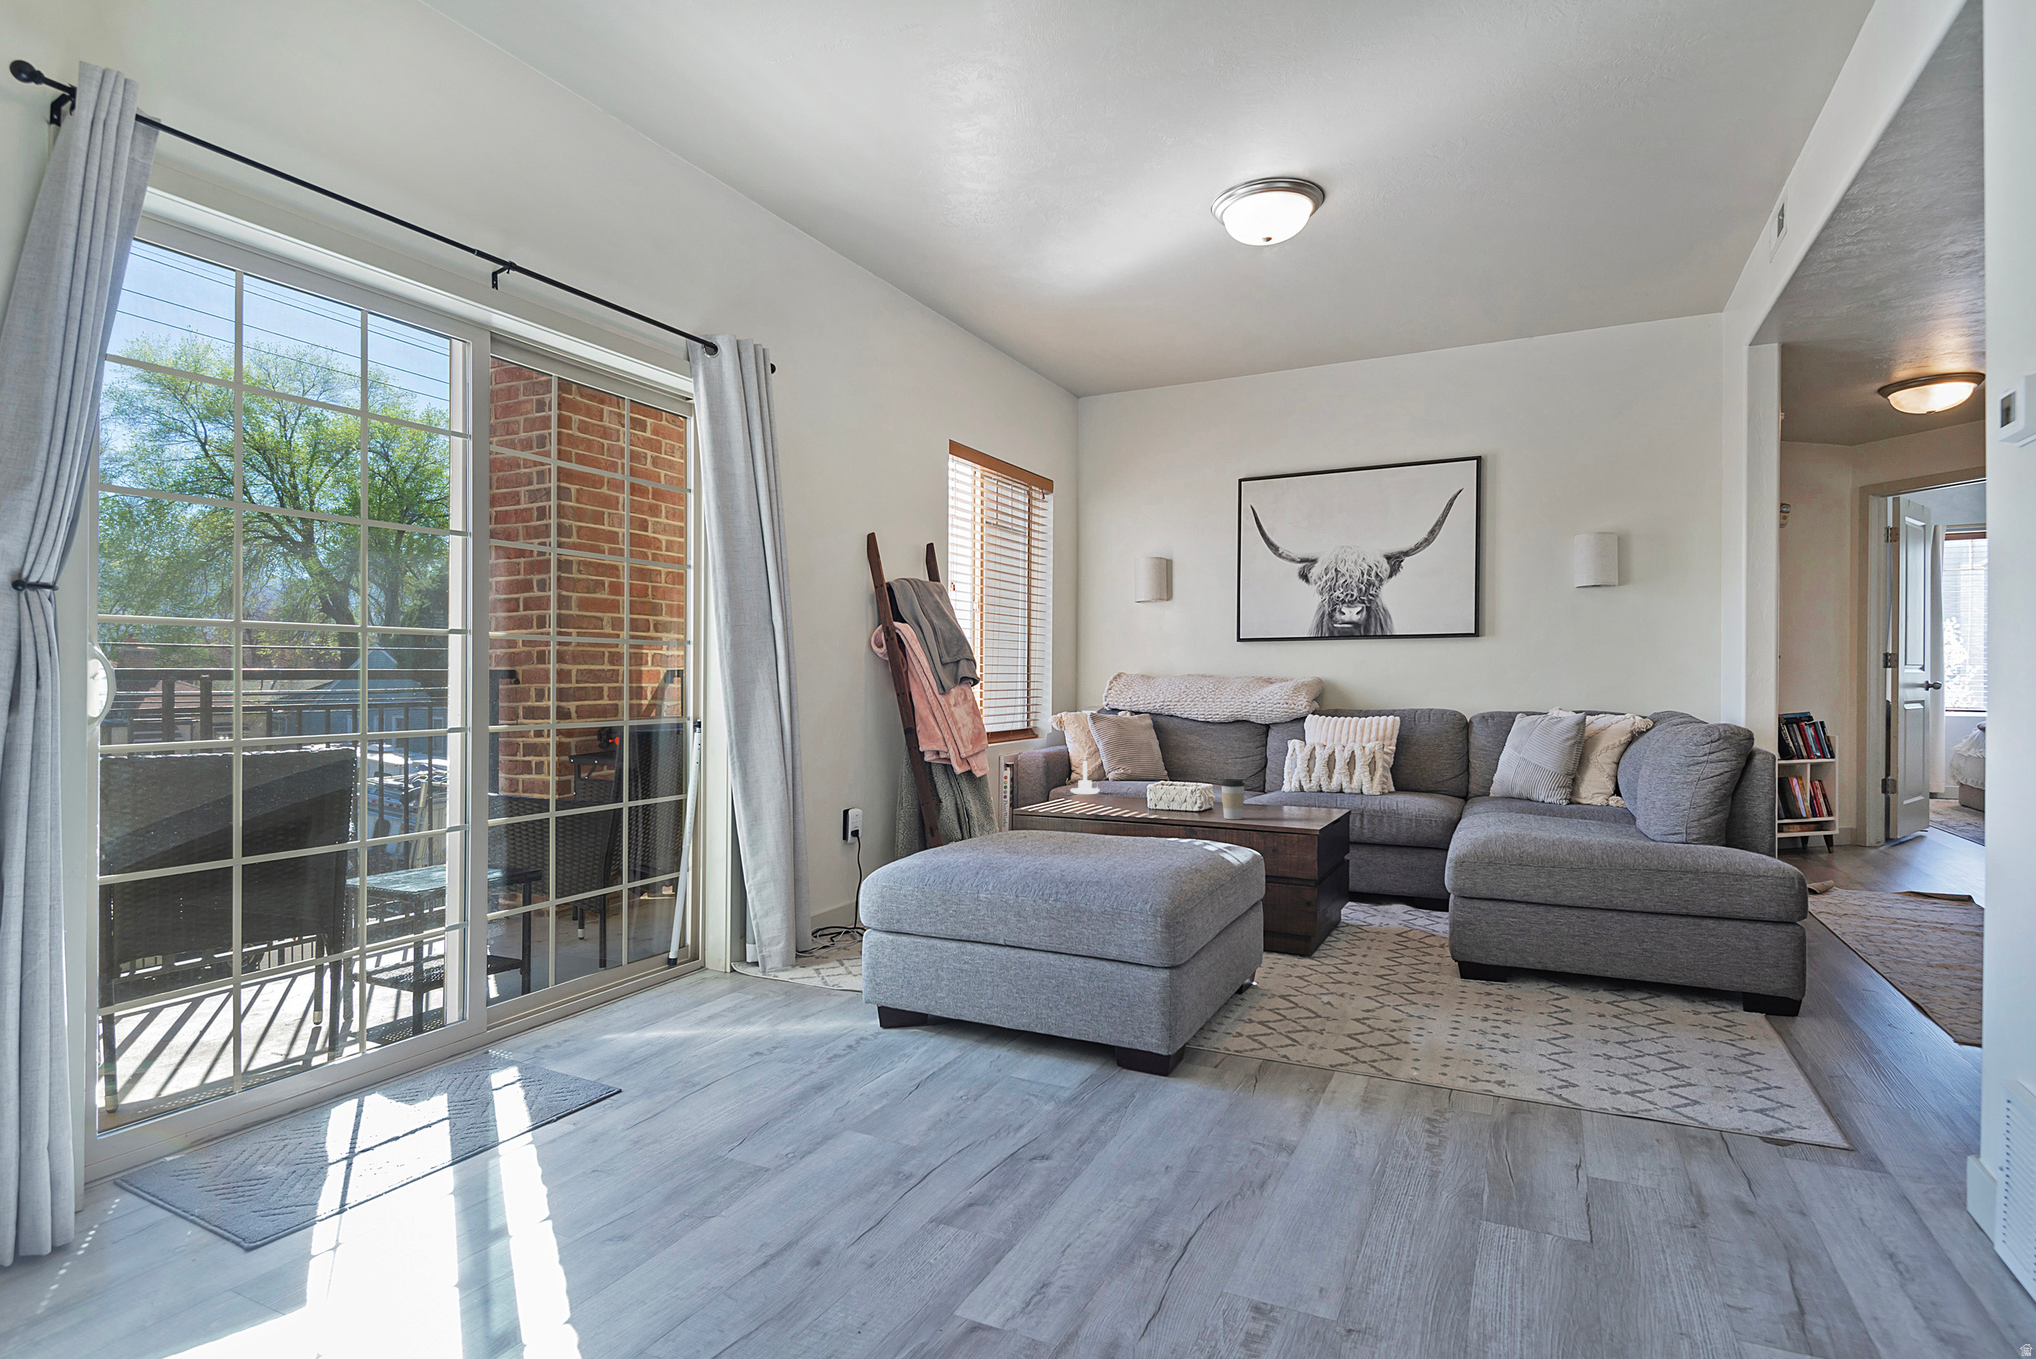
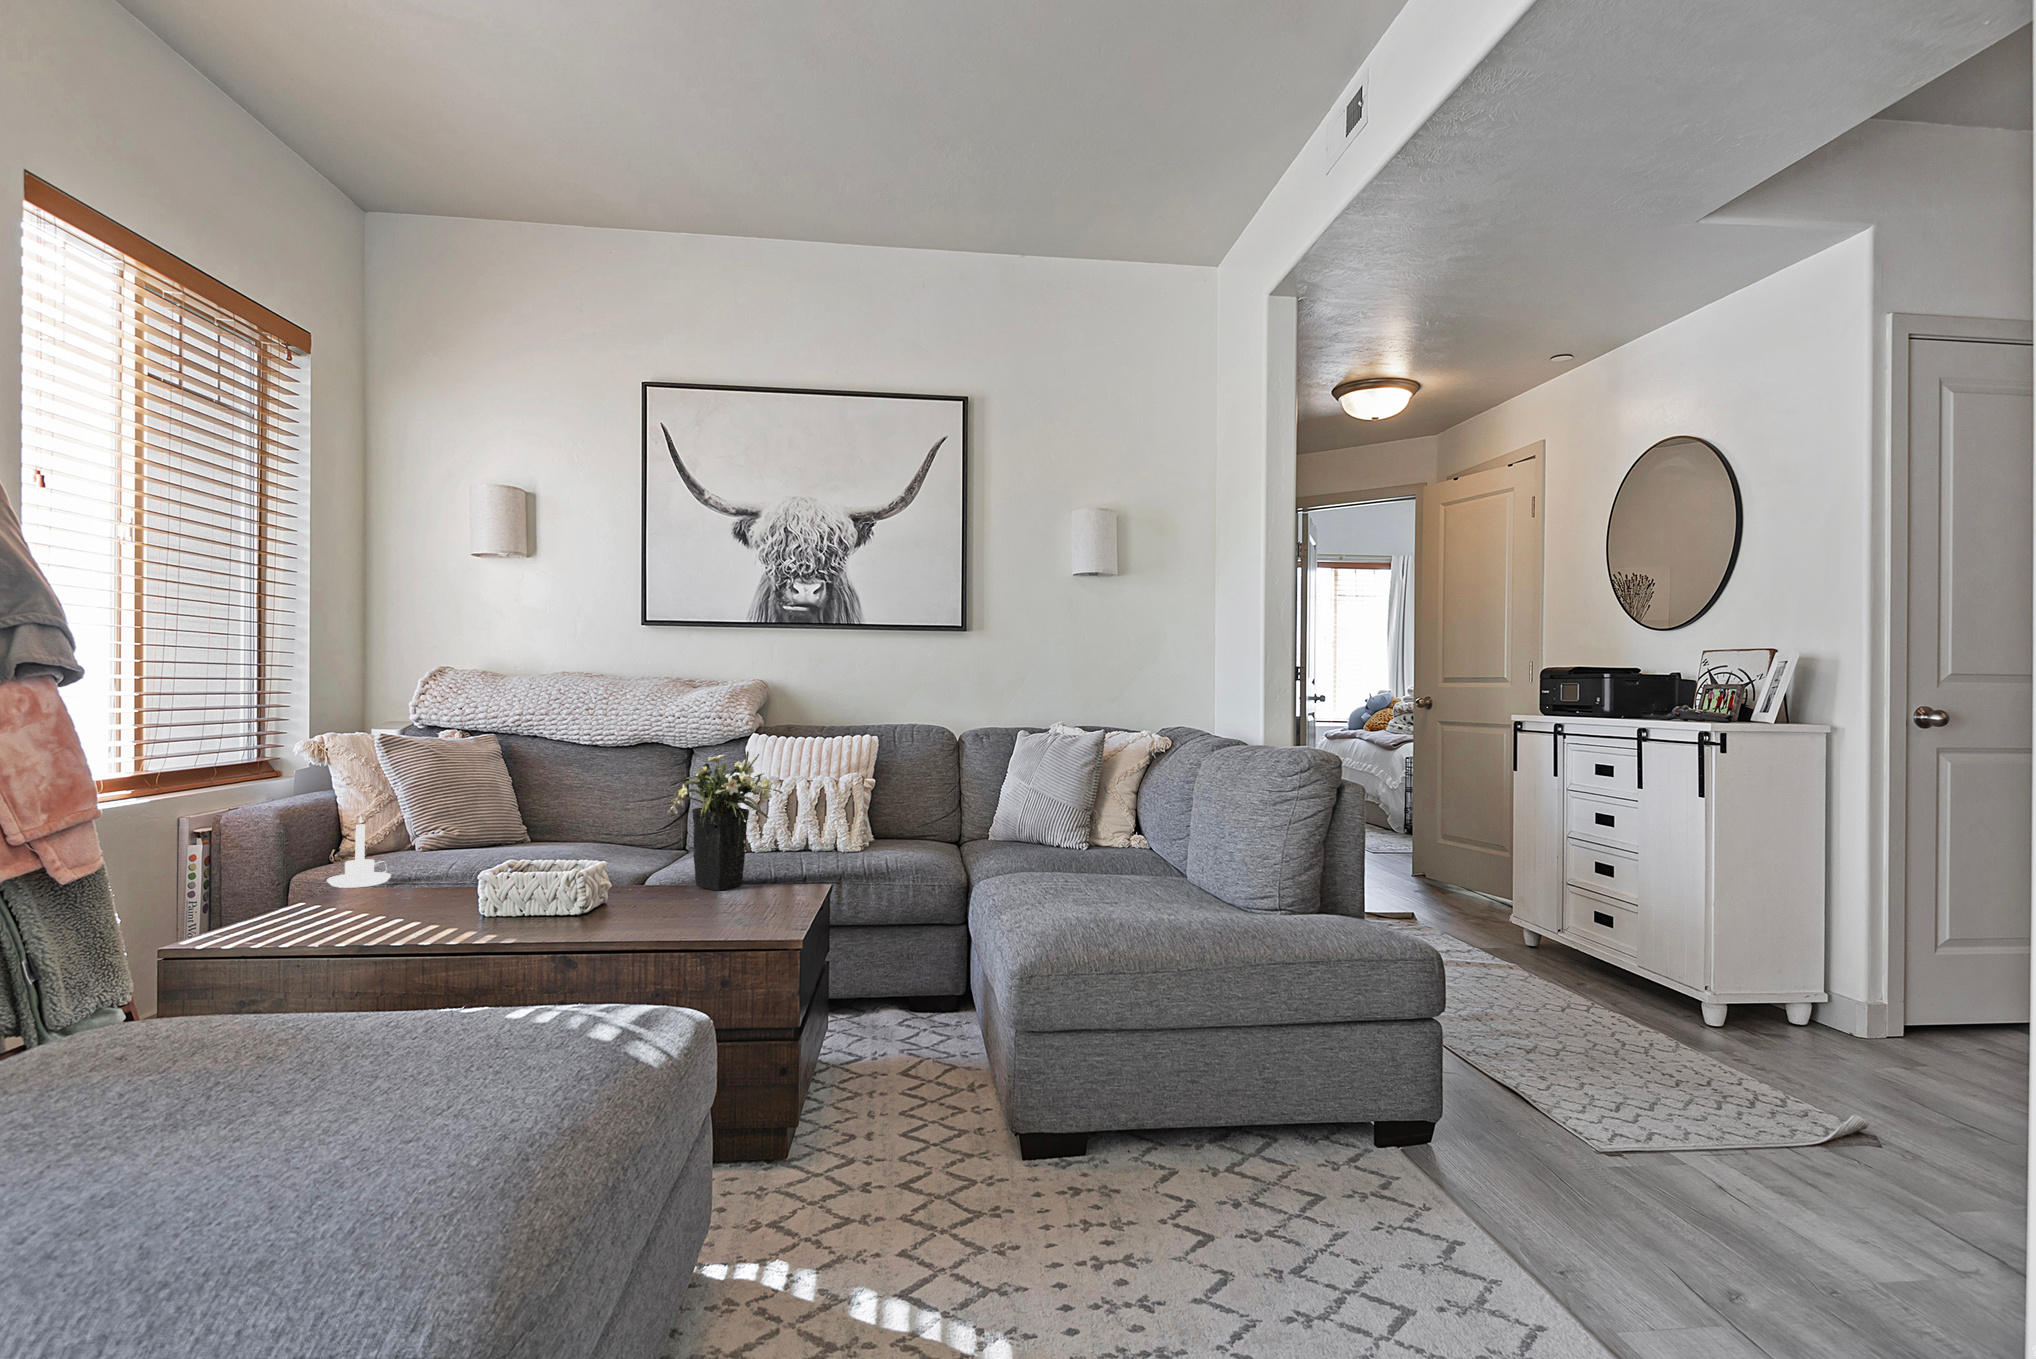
flower arrangement: none [1244,722,1315,807] -> present [667,751,783,891]
coffee cup: present [1221,779,1245,819] -> none [630,859,676,935]

